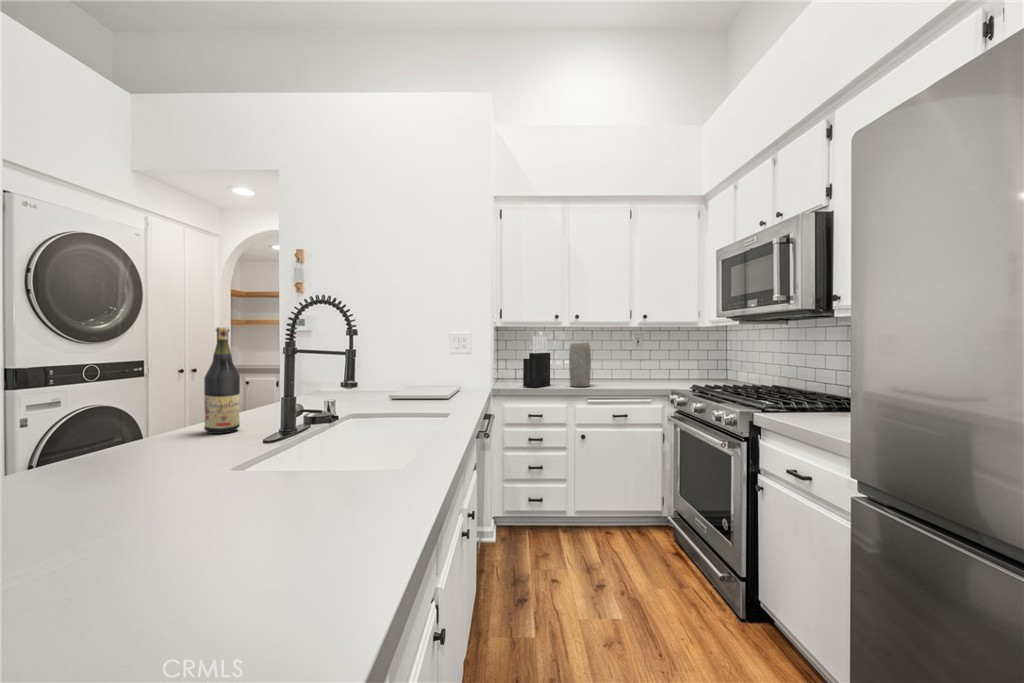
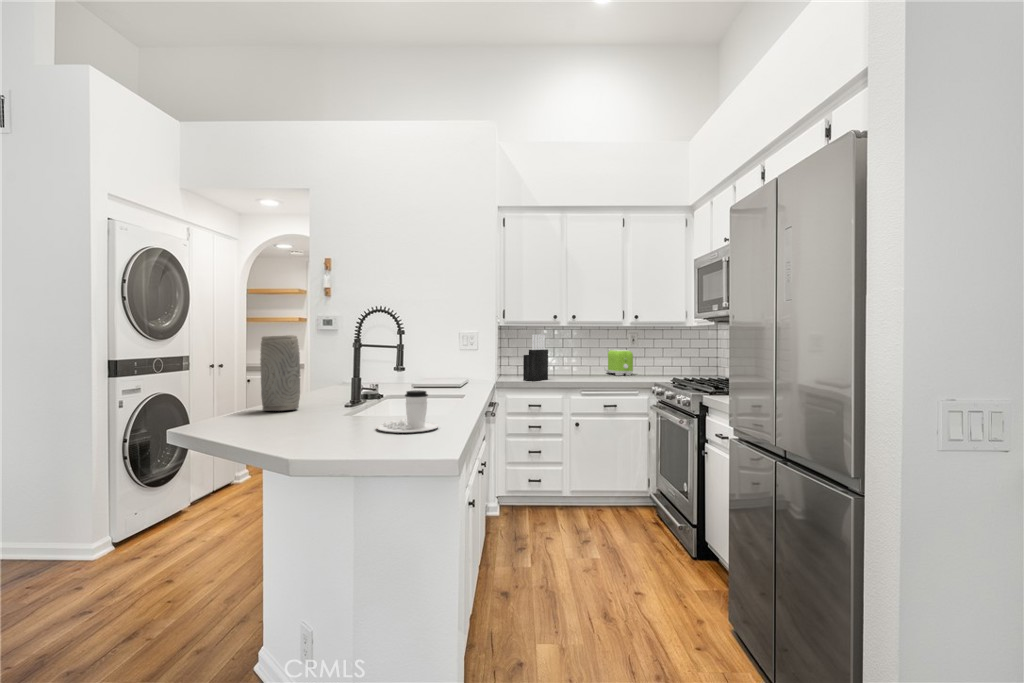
wine bottle: present [204,327,240,434] -> none [304,329,325,401]
vase: present [569,343,591,386] -> present [260,335,300,411]
toaster: none [609,352,641,380] -> present [605,349,633,375]
coffee cup: none [186,456,348,582] -> present [376,390,438,433]

